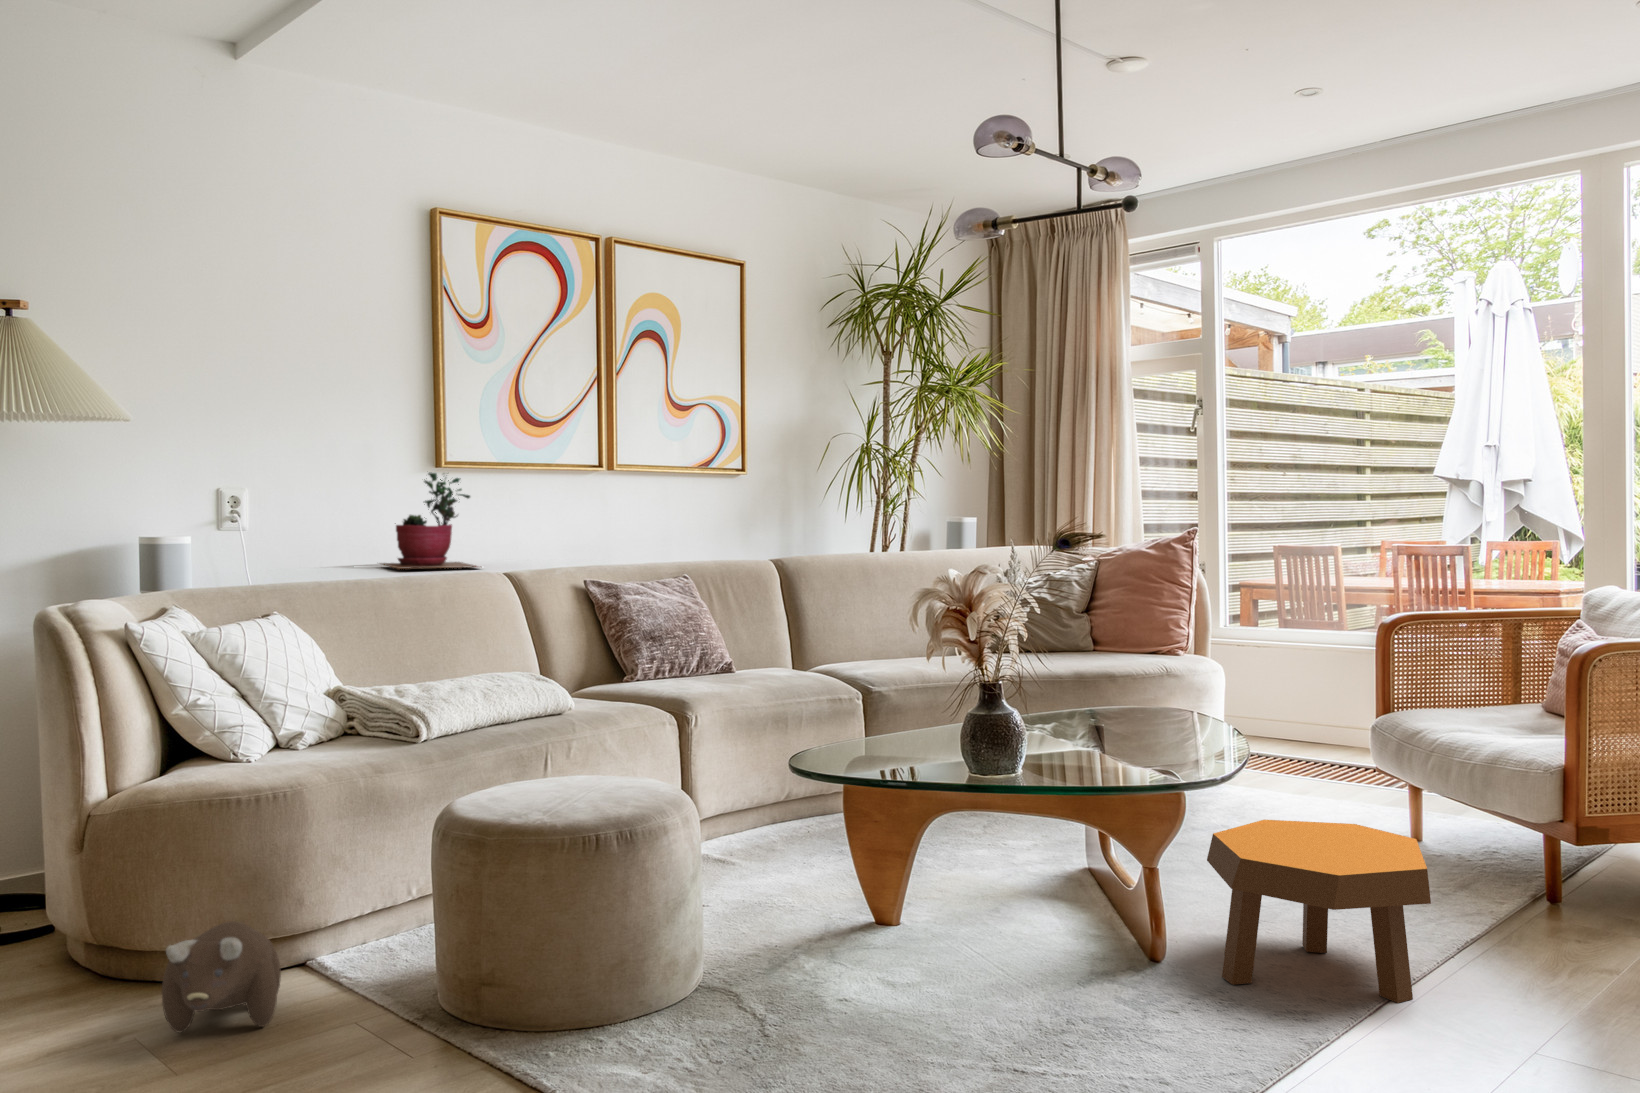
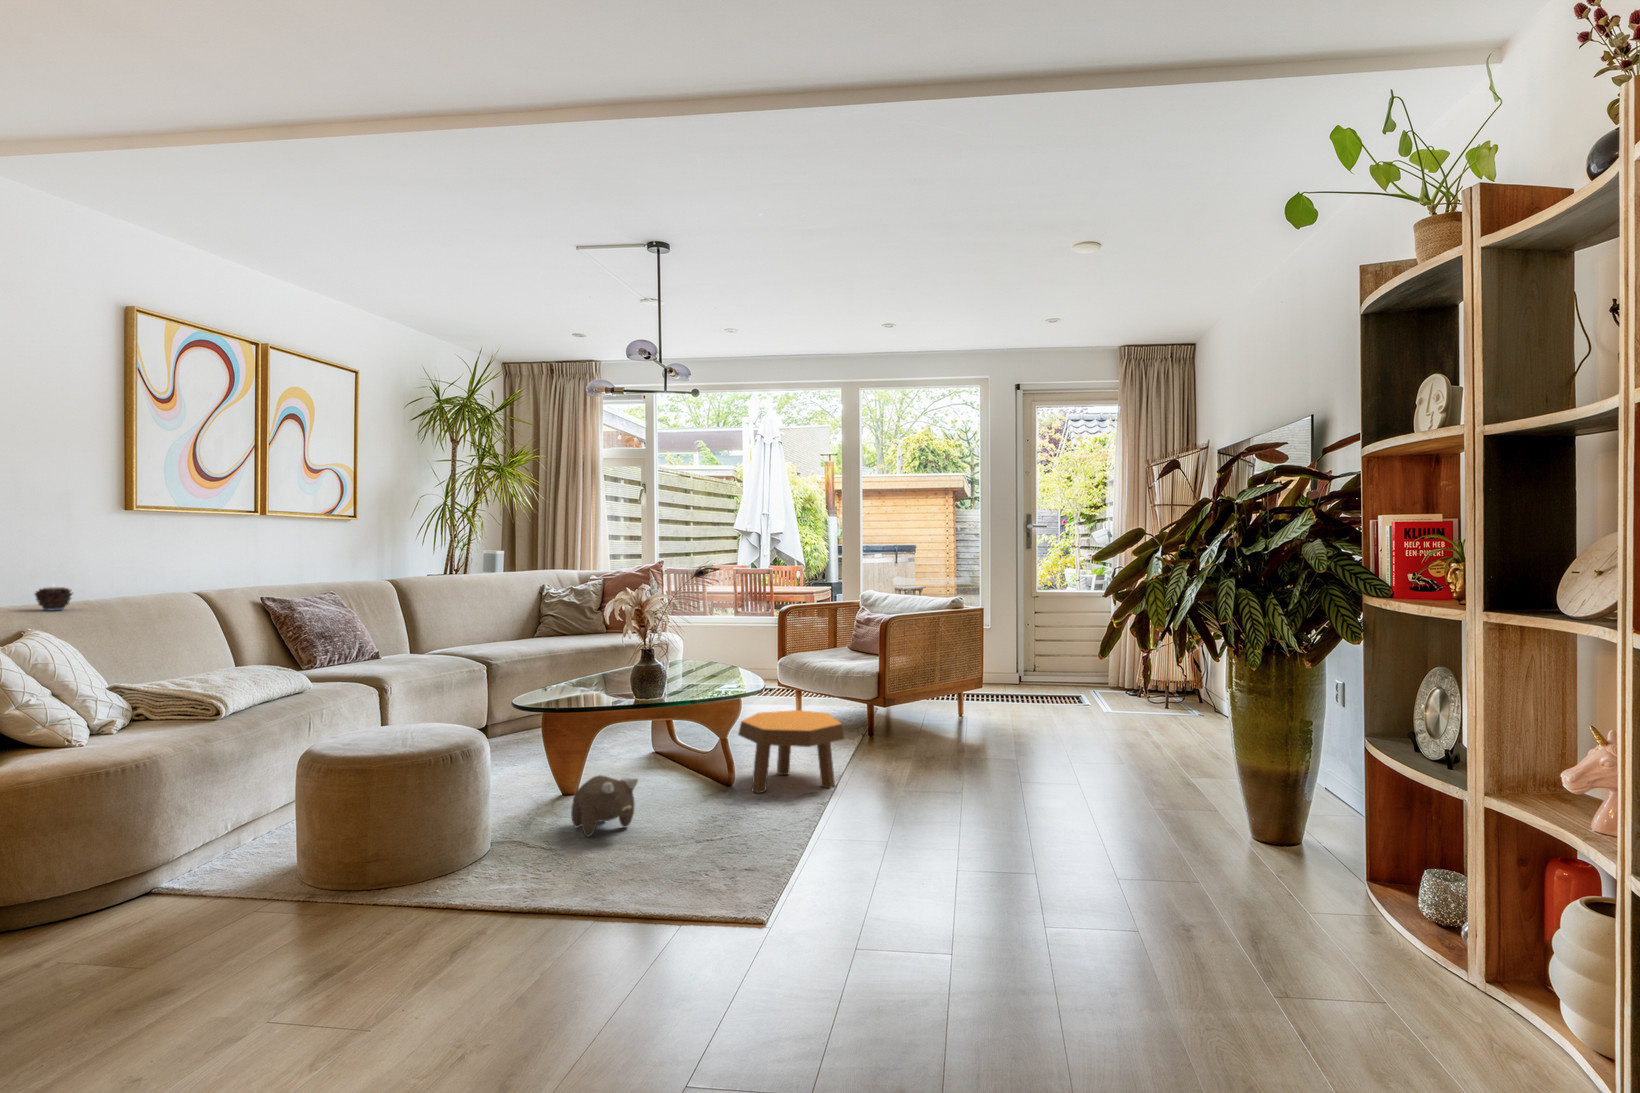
succulent plant: present [381,472,477,569] -> none [56,508,169,592]
candle: none [282,555,320,589] -> present [35,587,72,611]
plush toy: present [162,921,281,1033] -> present [571,775,638,837]

